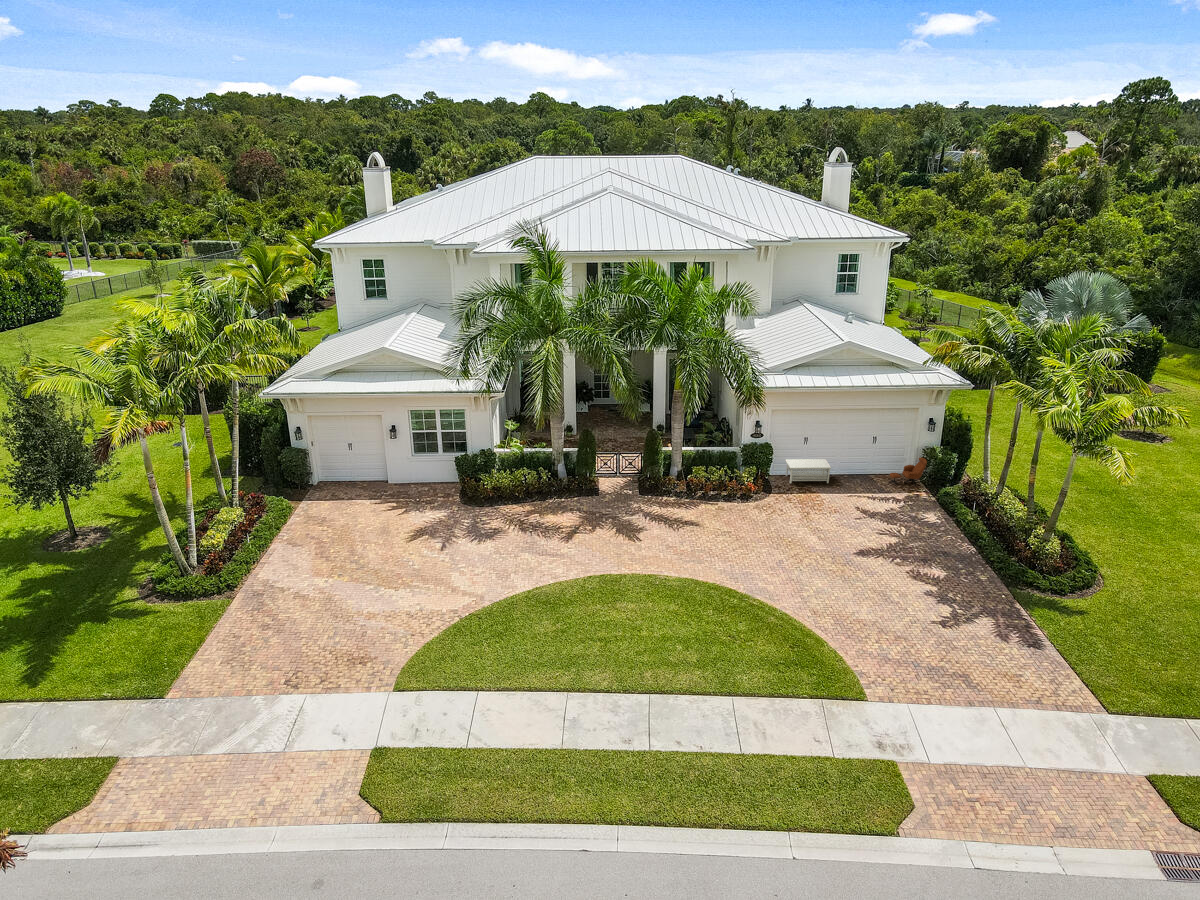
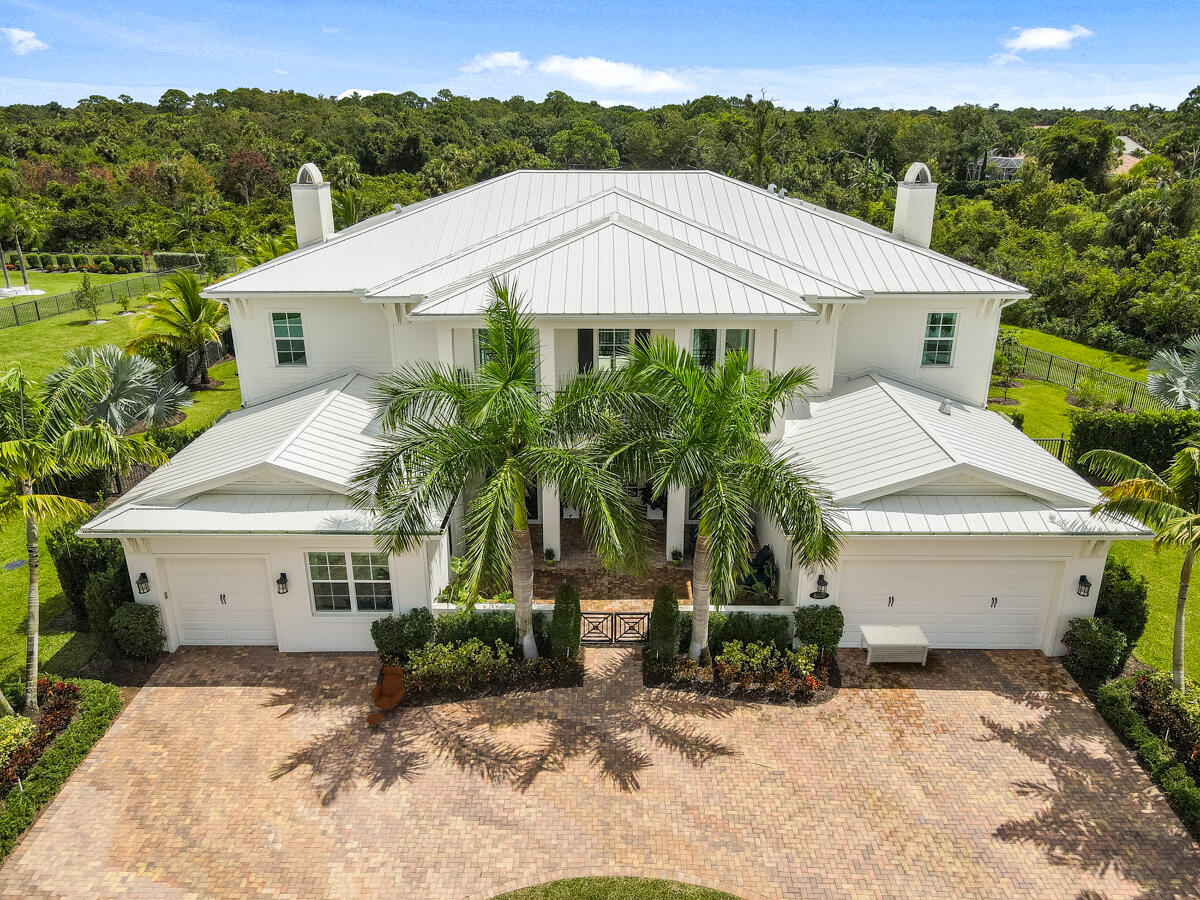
lounge chair: present [889,458,927,484] -> present [366,667,405,732]

